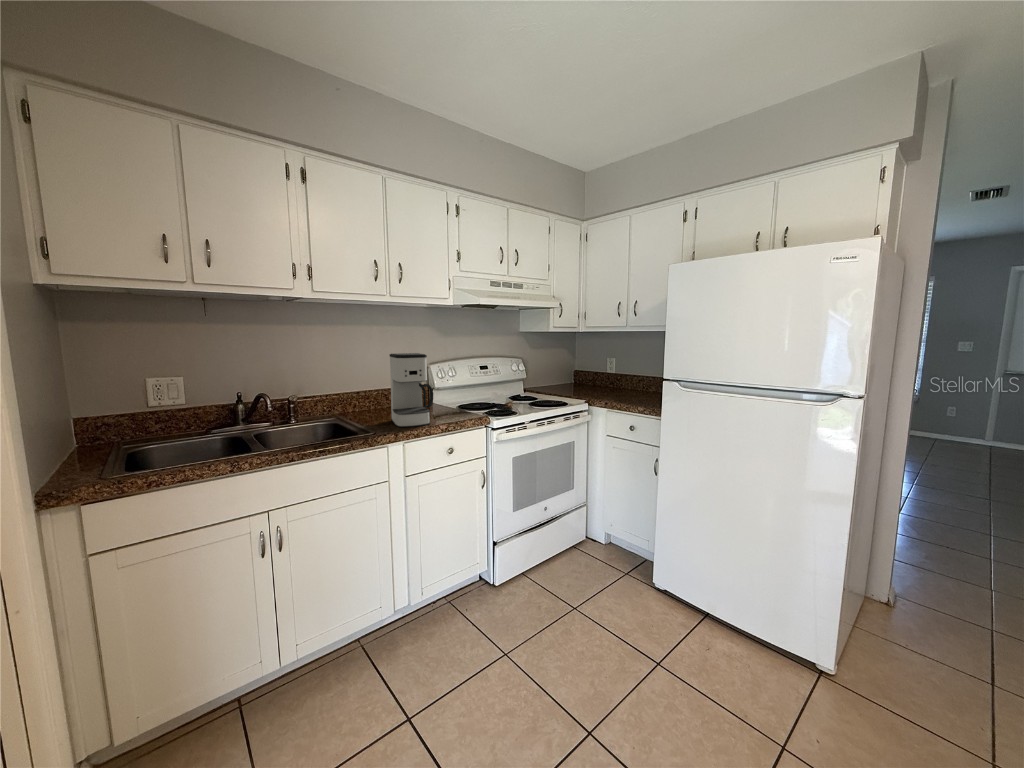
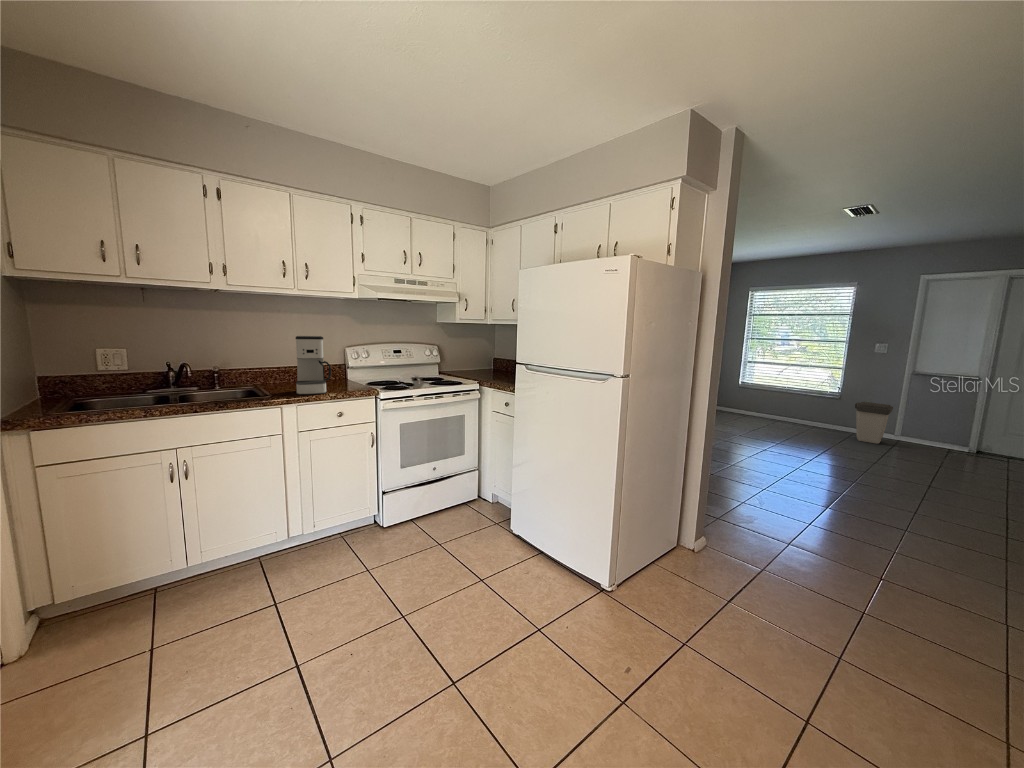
trash can: none [934,405,980,450] -> present [855,402,893,444]

